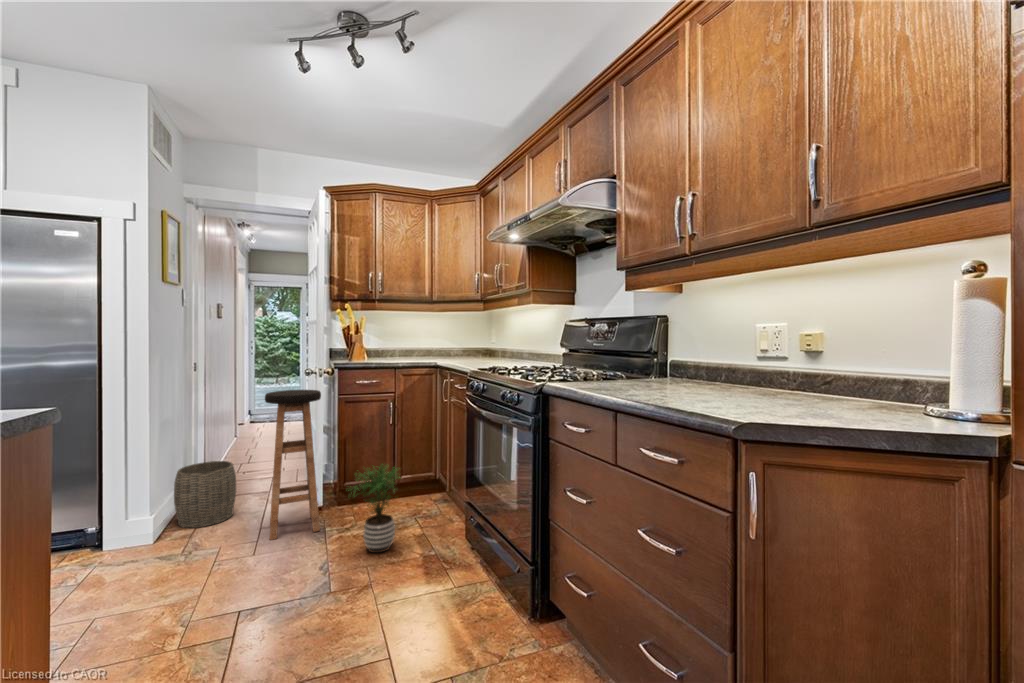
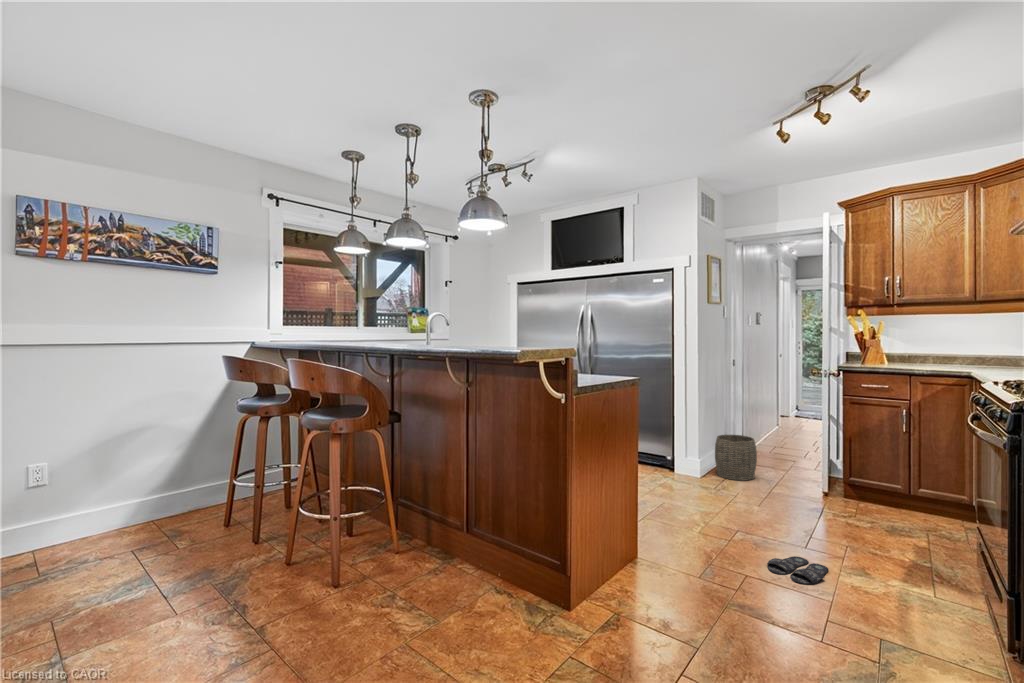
bar stool: present [265,390,321,540] -> none [772,387,820,509]
potted plant: present [348,464,400,553] -> none [828,460,897,542]
slippers: none [305,610,377,662] -> present [767,556,828,584]

